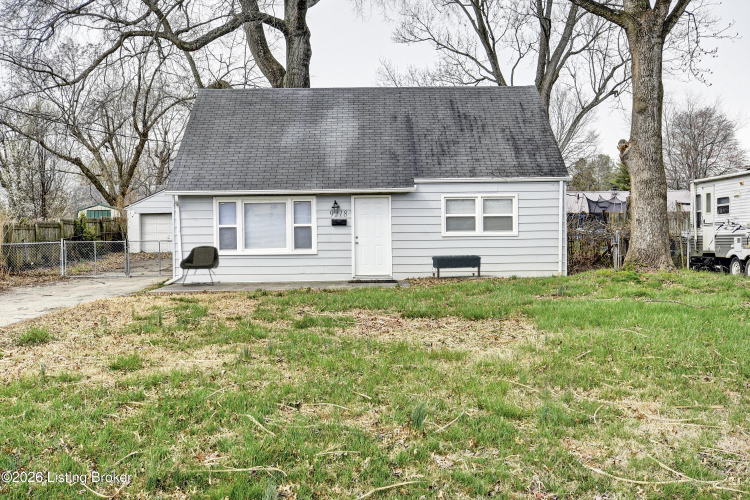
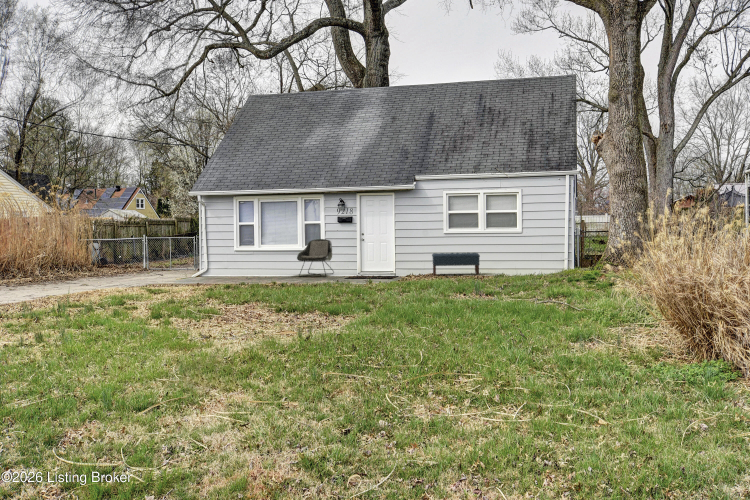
lounge chair: present [180,246,220,286] -> present [297,239,334,277]

